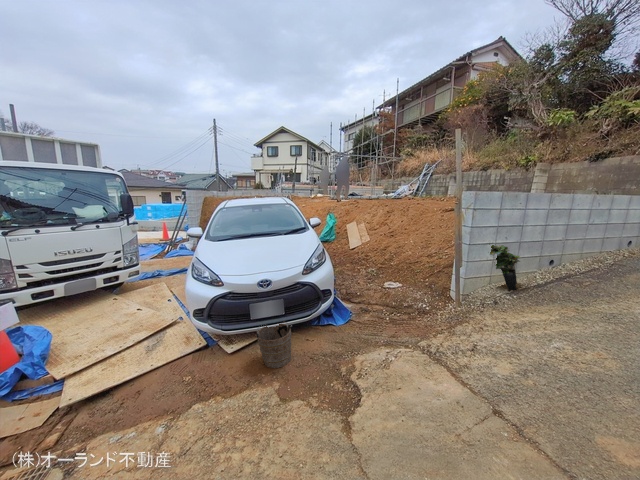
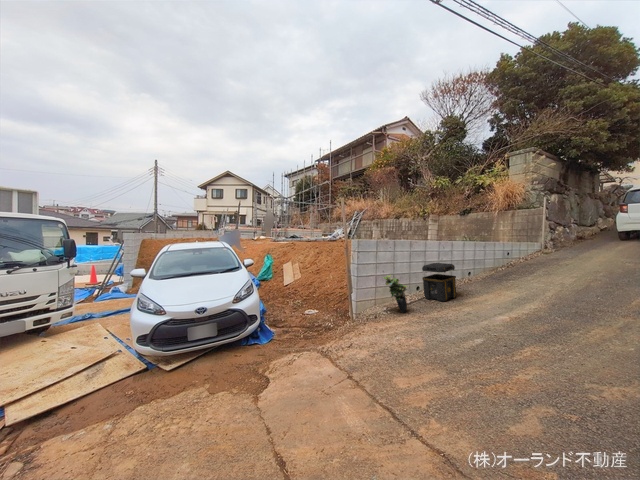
toolbox: none [534,226,585,276] -> present [422,263,456,301]
bucket: present [255,322,292,368] -> none [191,342,223,380]

